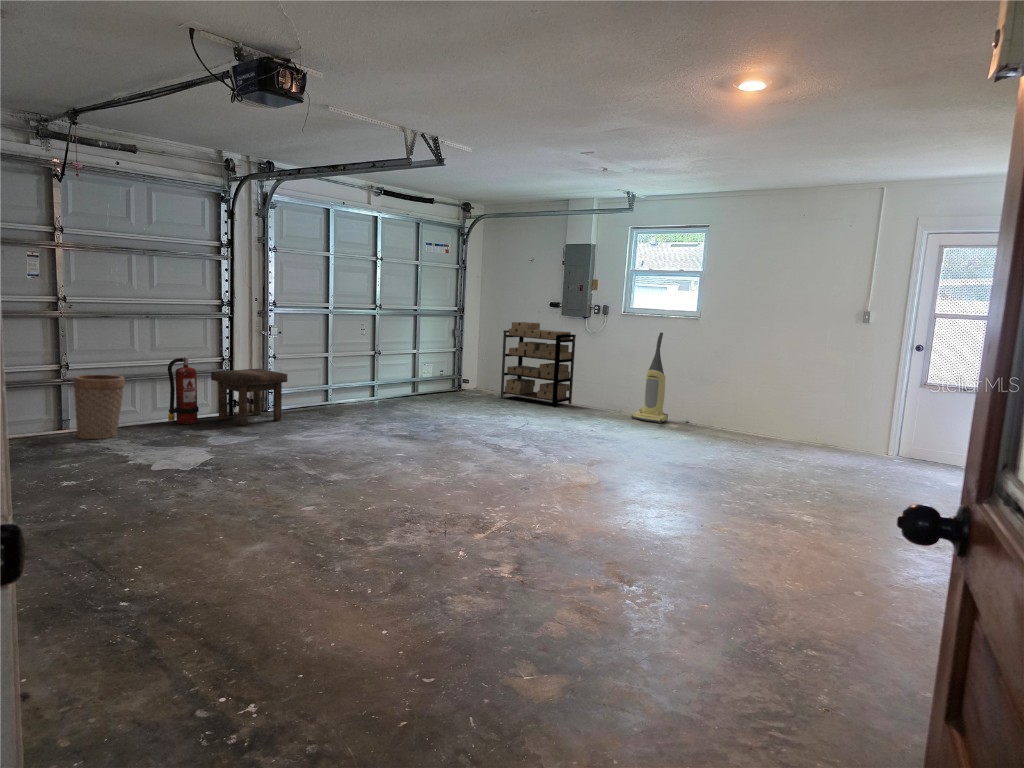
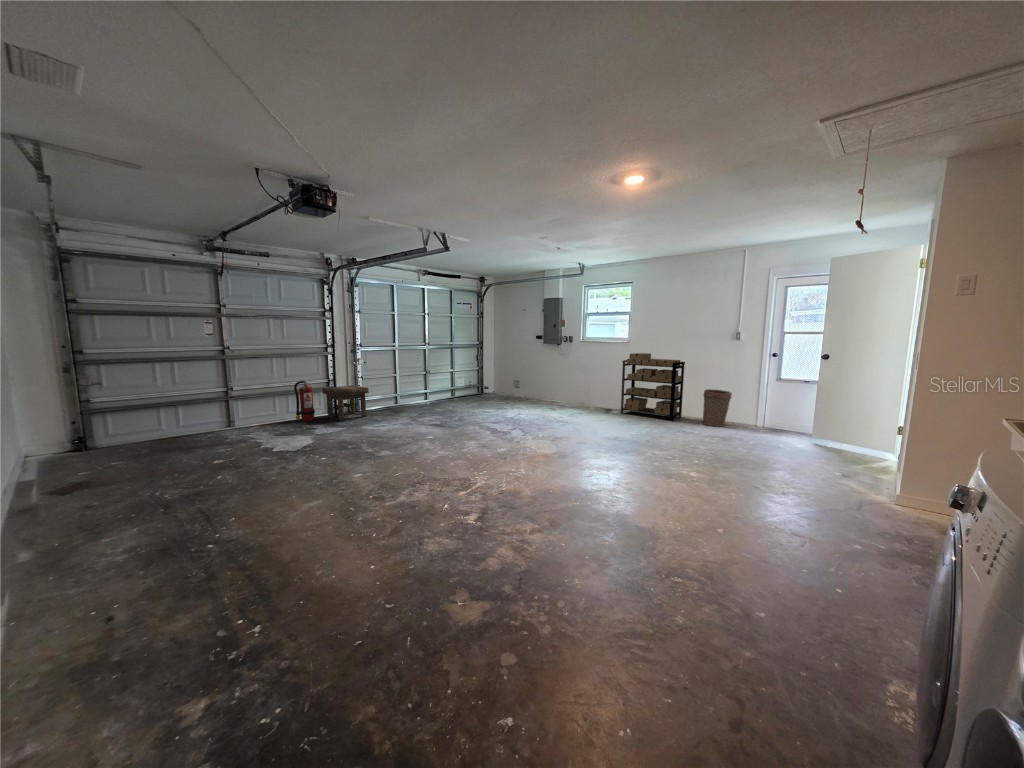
shelving unit: present [501,322,576,407] -> present [621,353,685,421]
vacuum cleaner: present [631,332,668,423] -> none [588,352,611,410]
basket: present [73,374,125,439] -> present [703,389,732,427]

